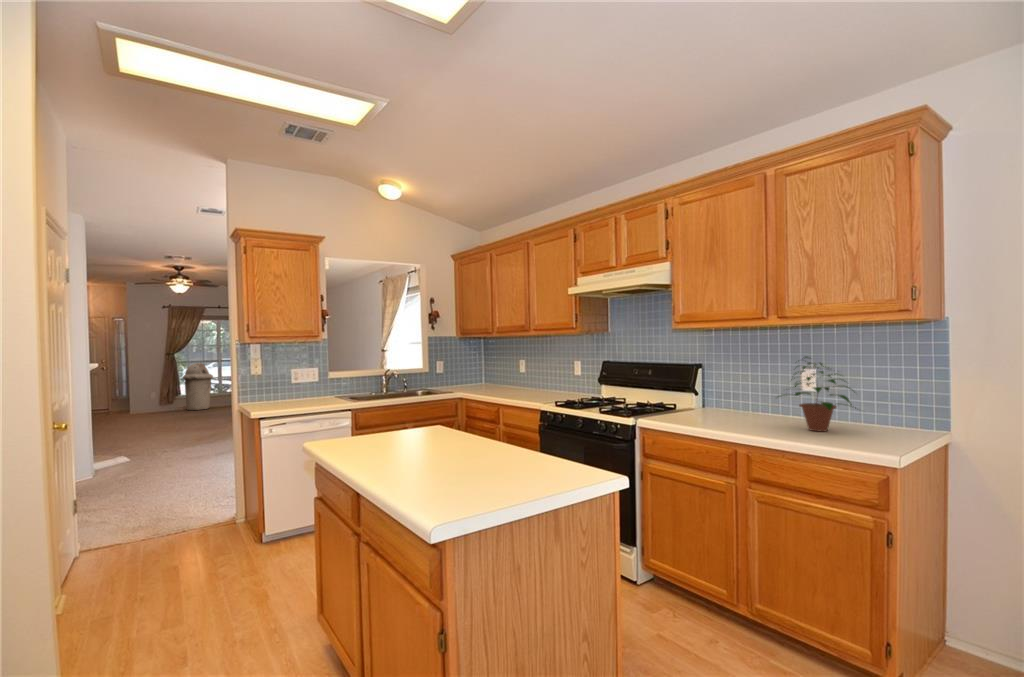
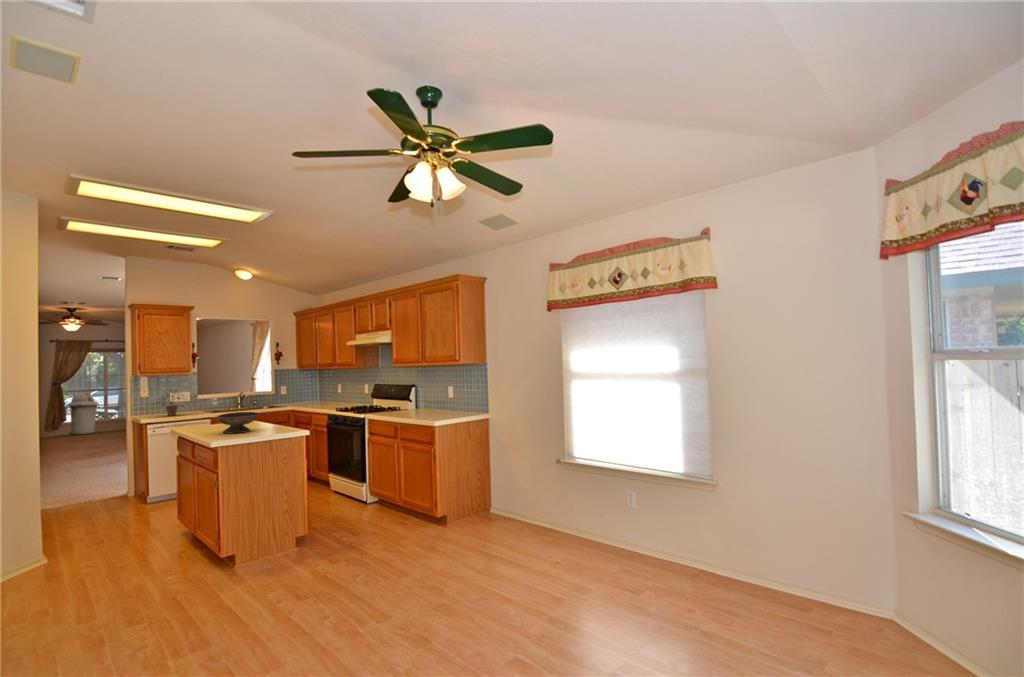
potted plant: present [781,357,856,431] -> present [161,390,184,416]
decorative bowl: none [406,421,493,477] -> present [217,412,258,433]

